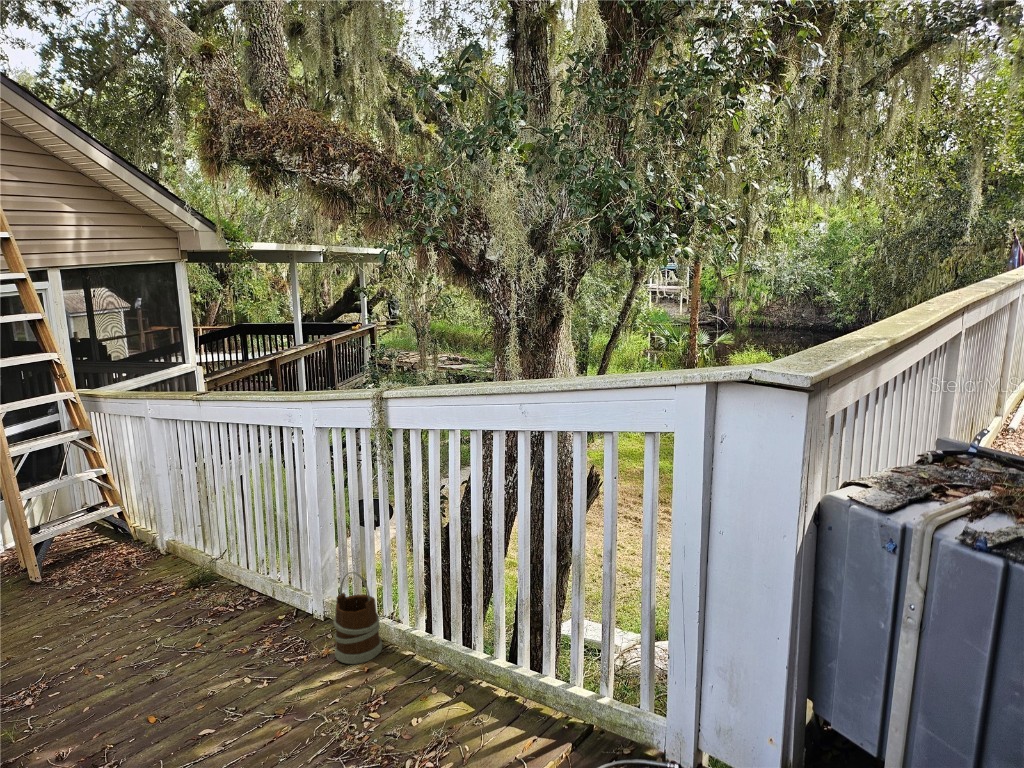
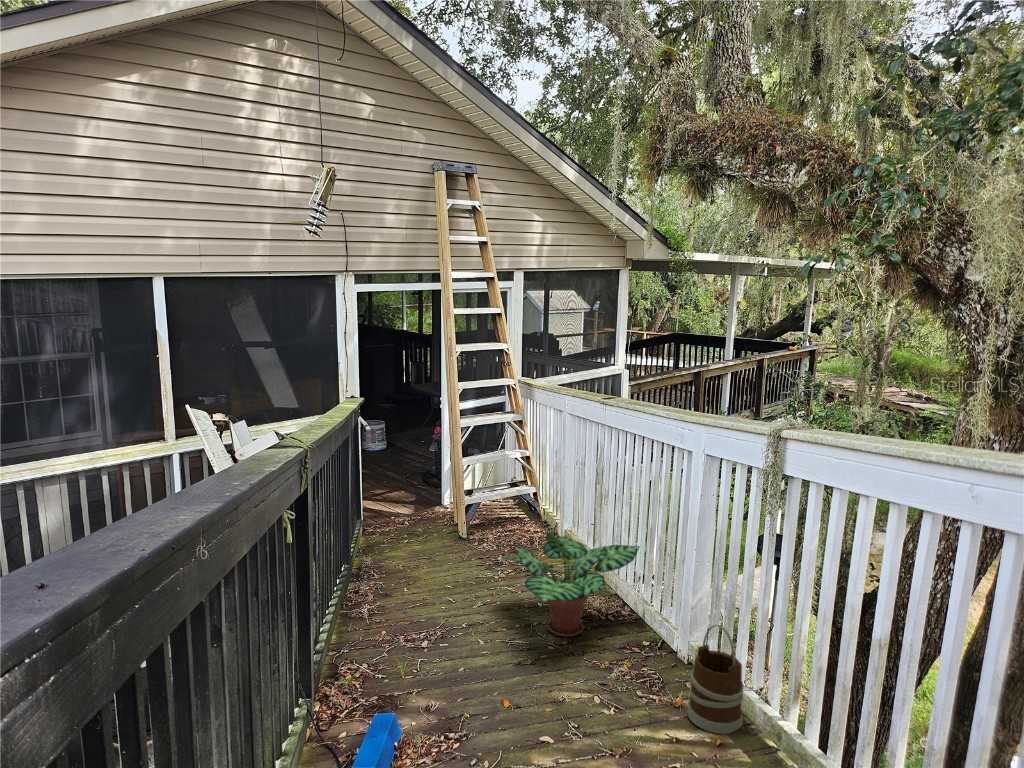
potted plant: none [101,530,261,641] -> present [501,532,640,637]

